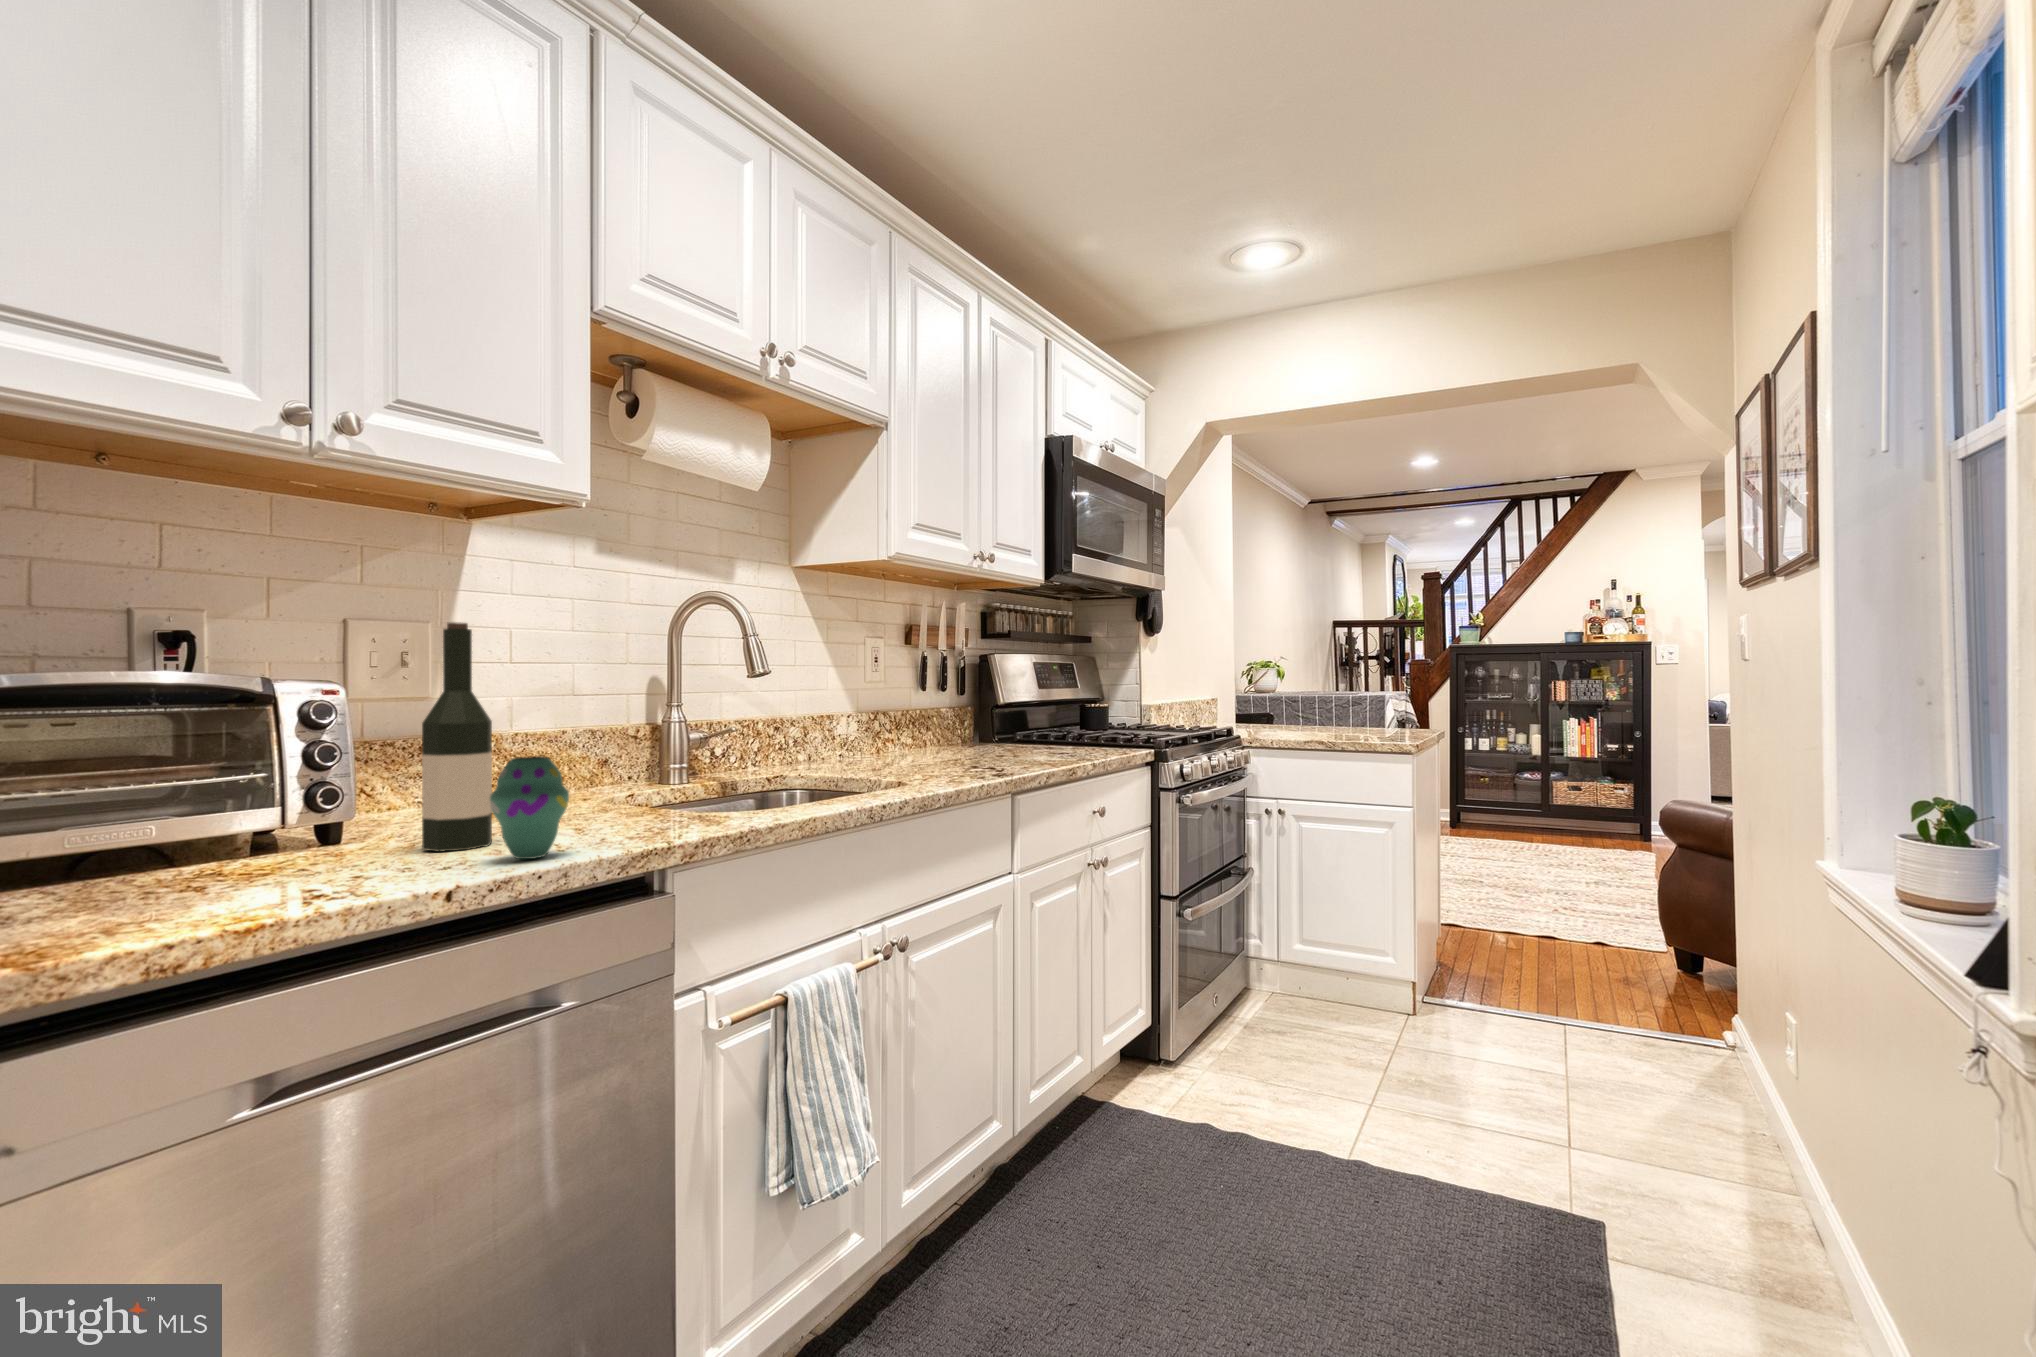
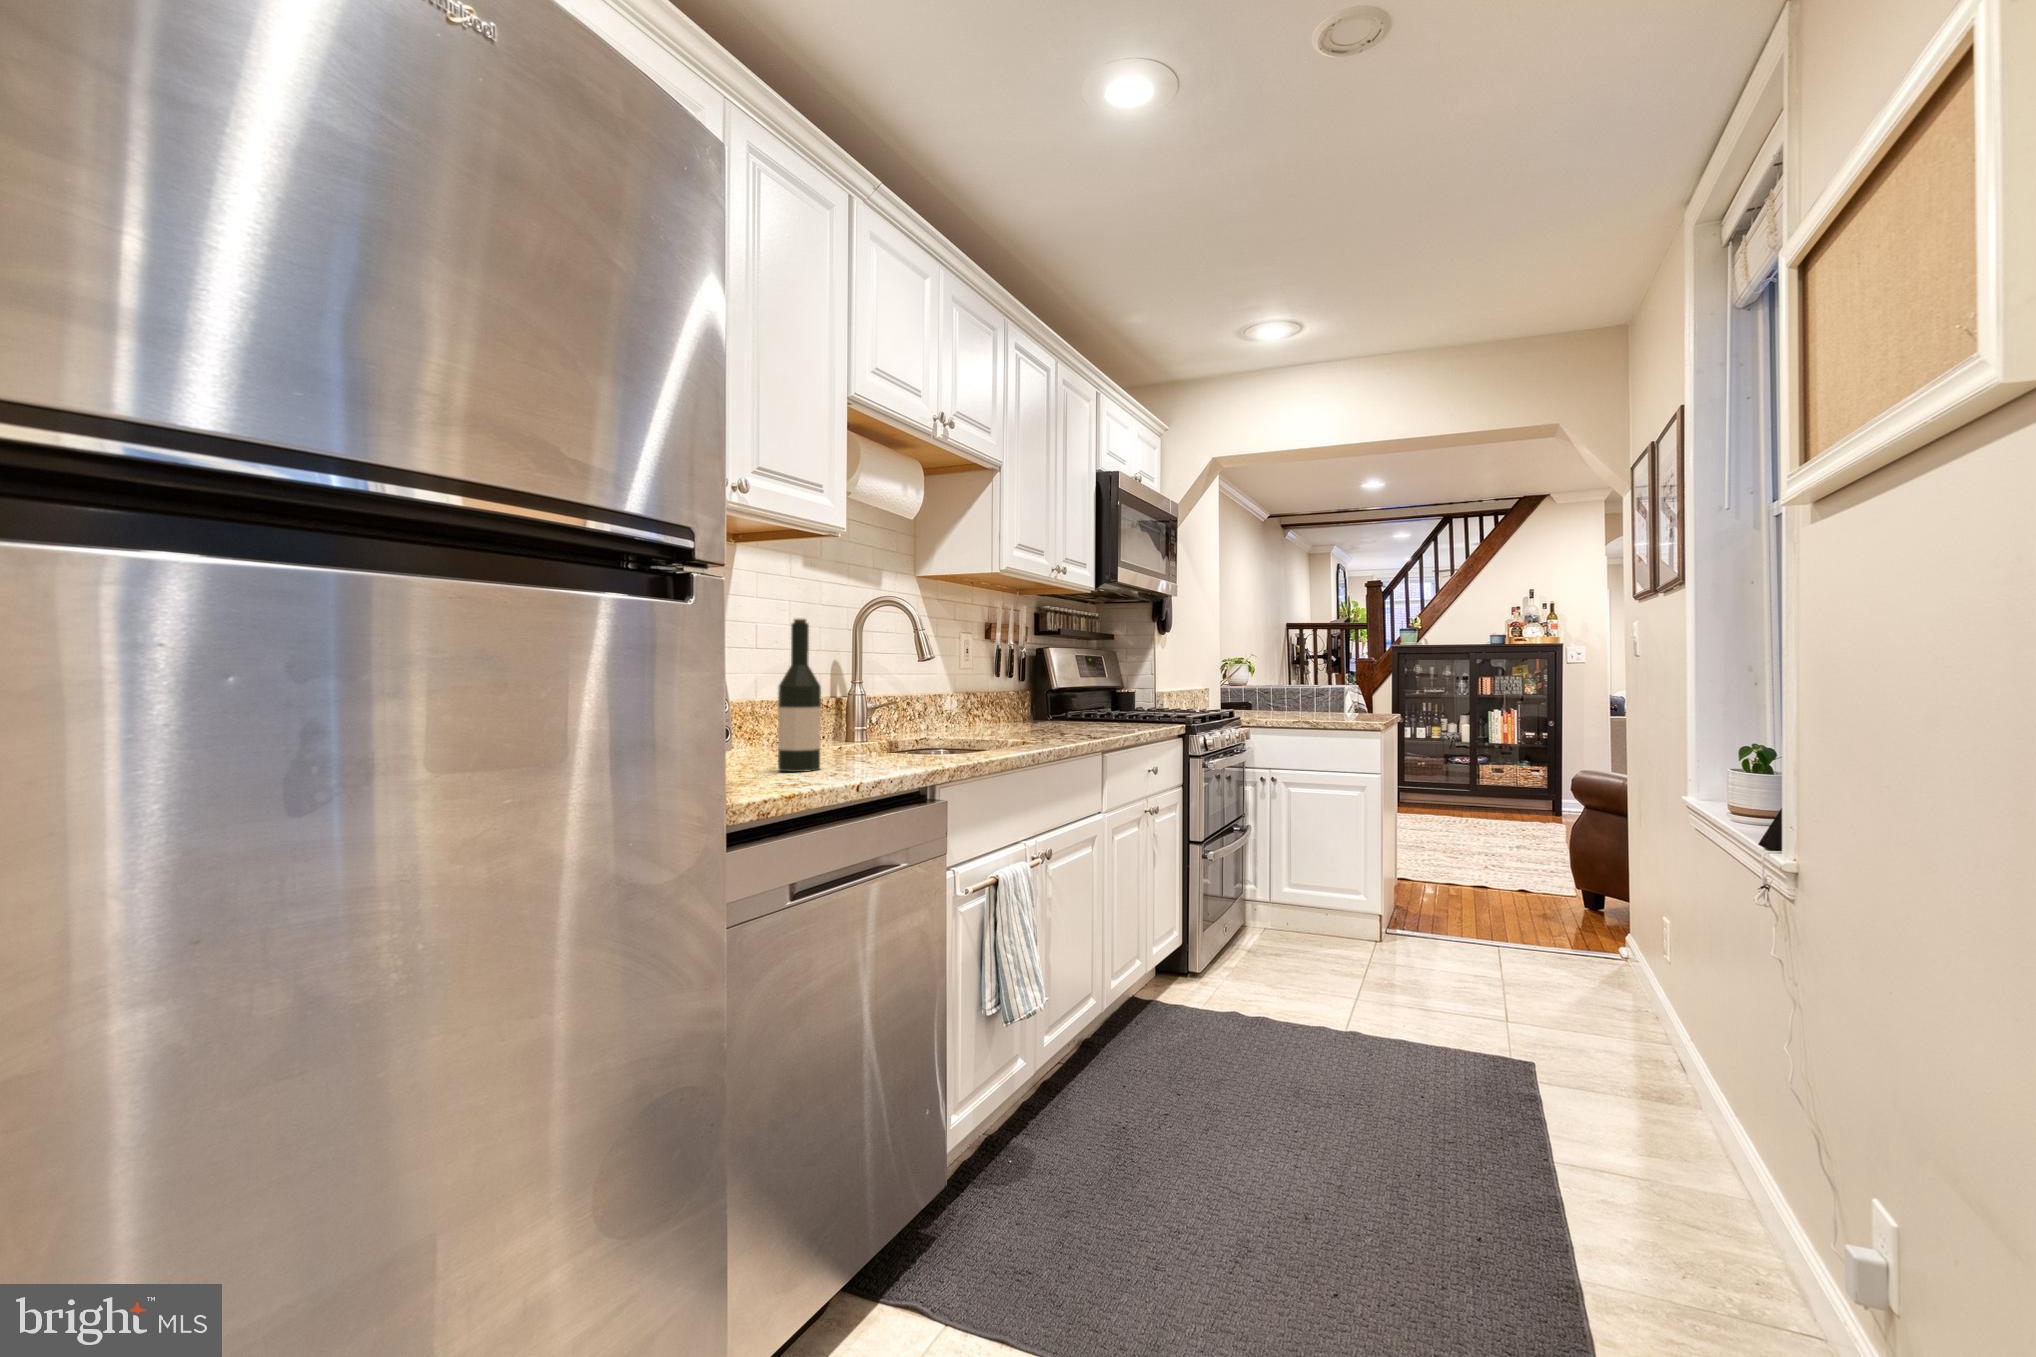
vase: present [490,756,569,859] -> none [854,707,900,772]

